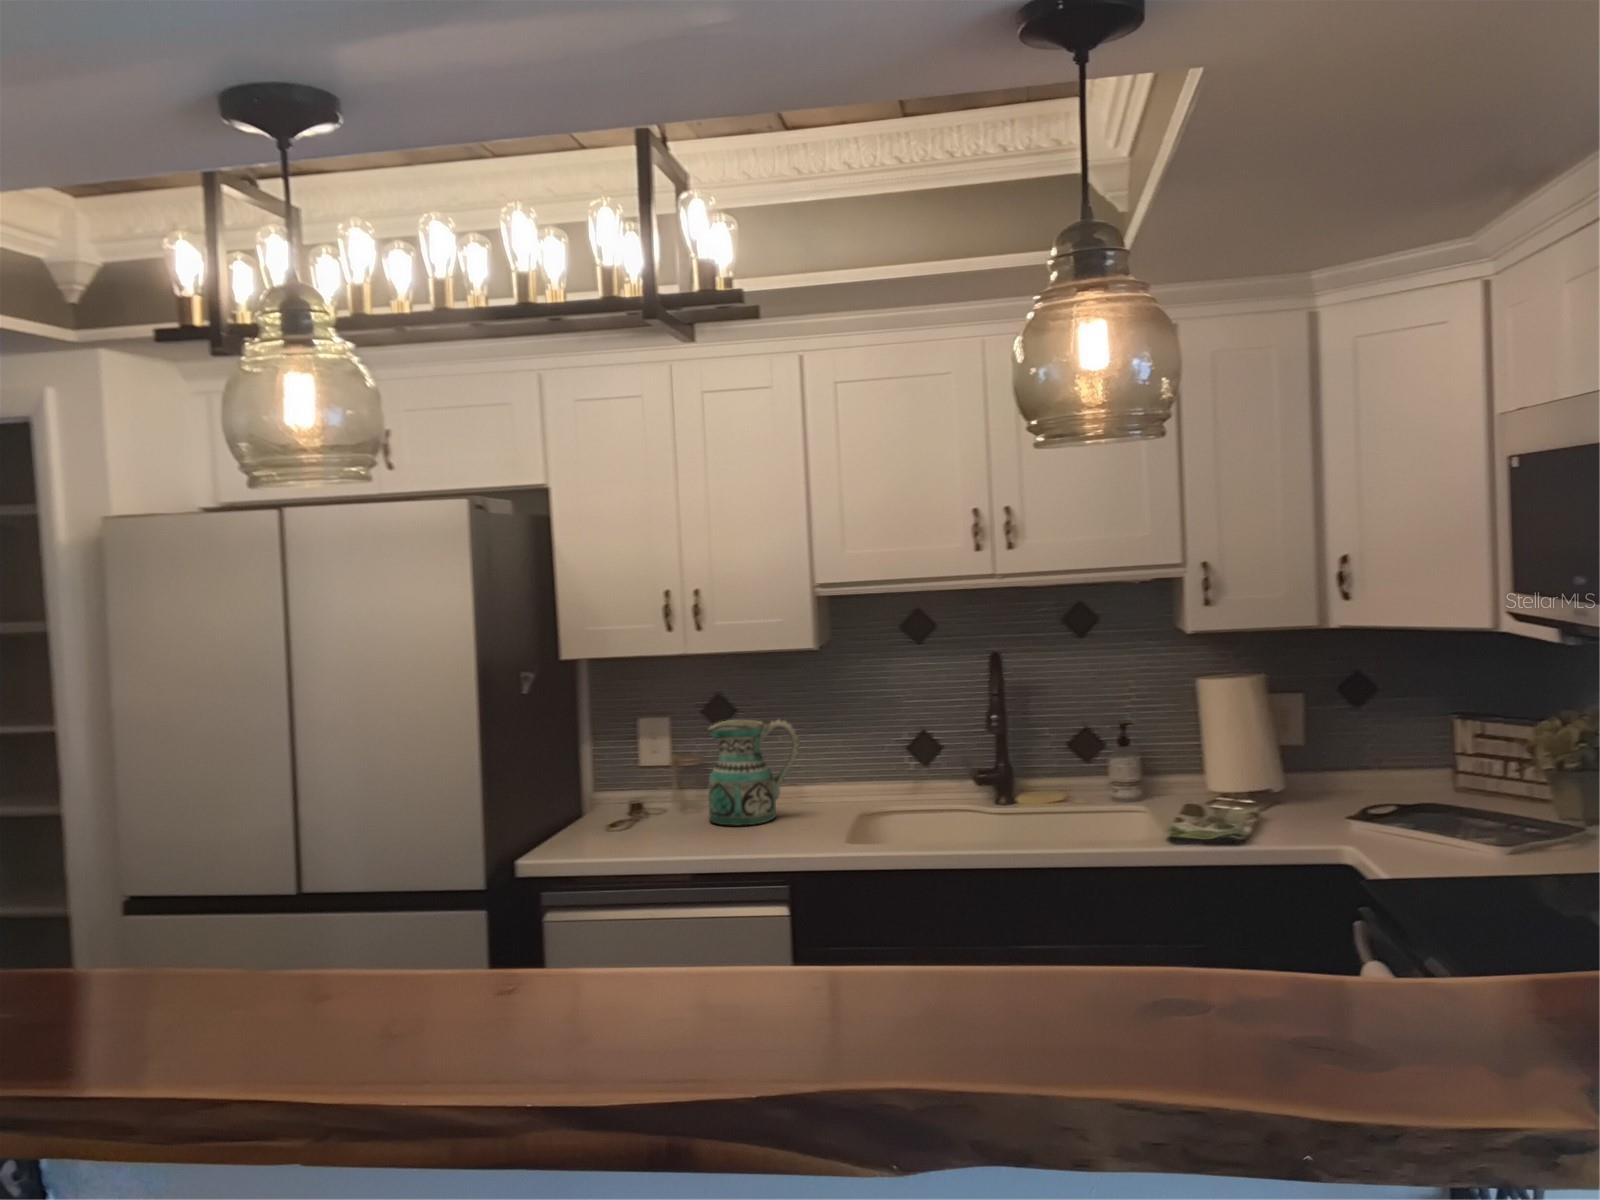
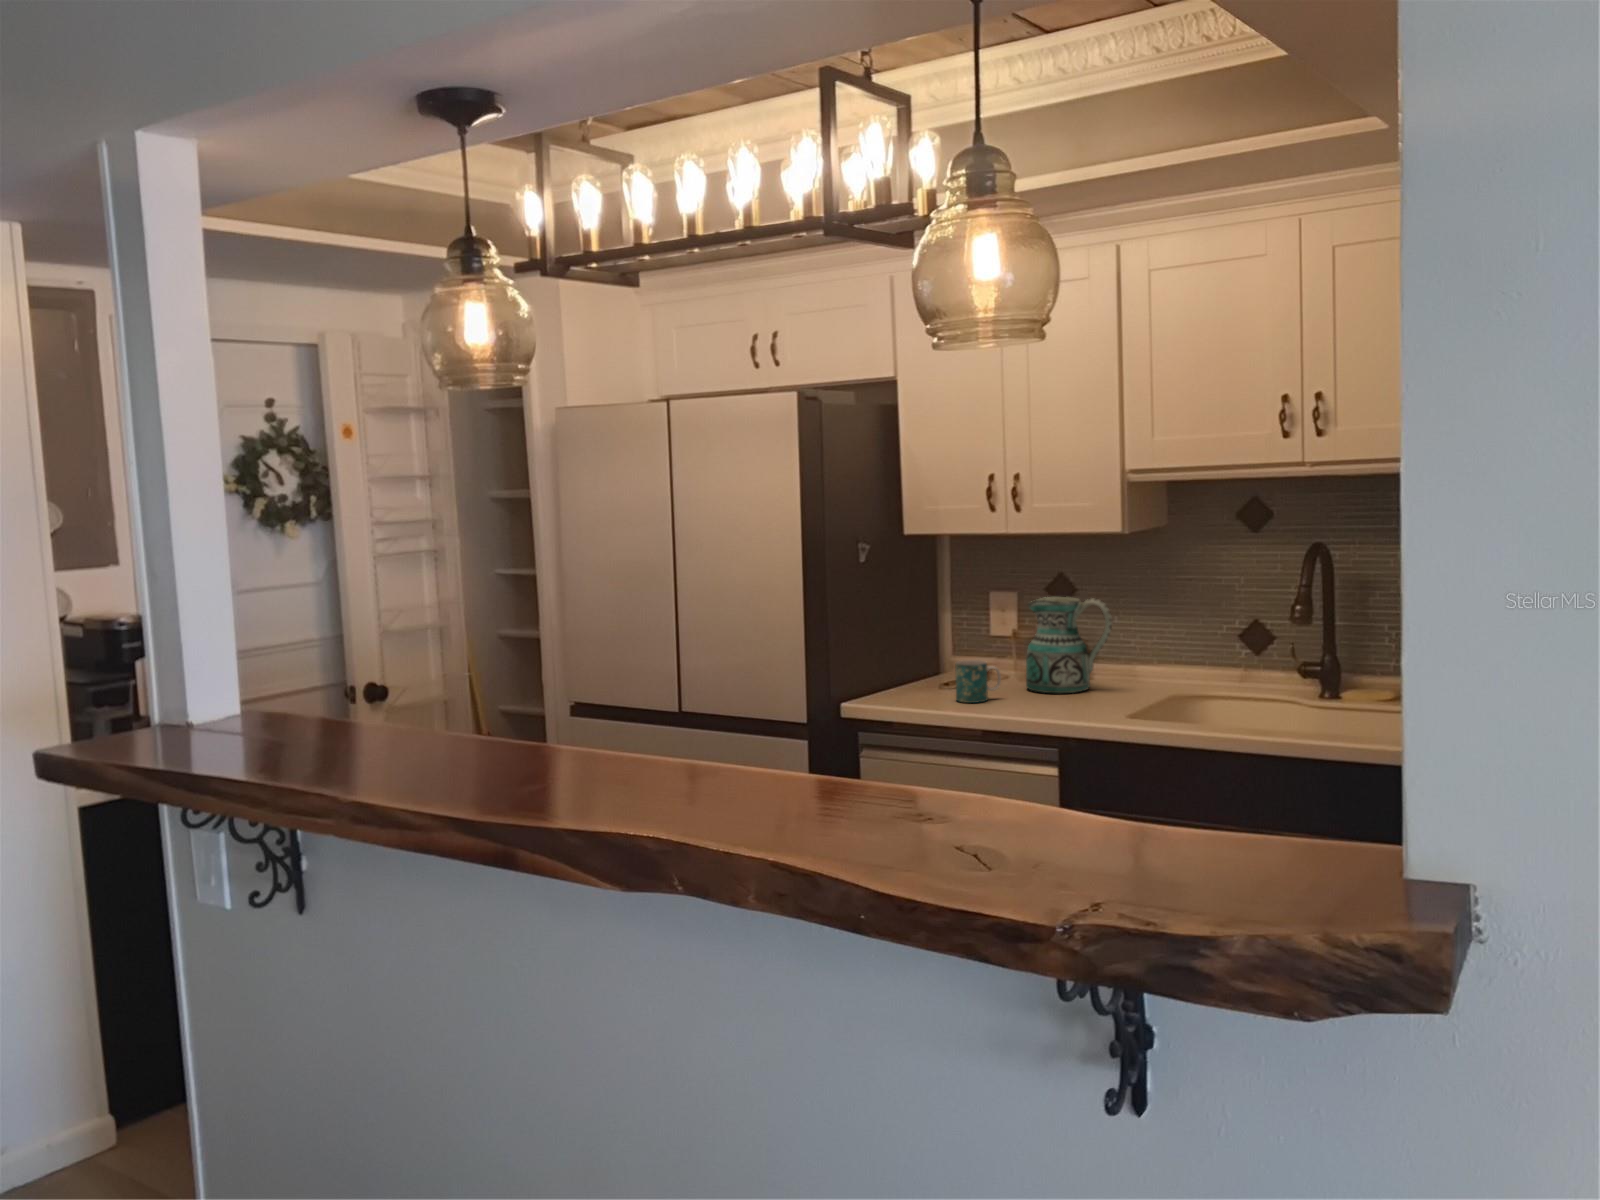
mug: none [651,797,699,847] -> present [955,660,1001,703]

